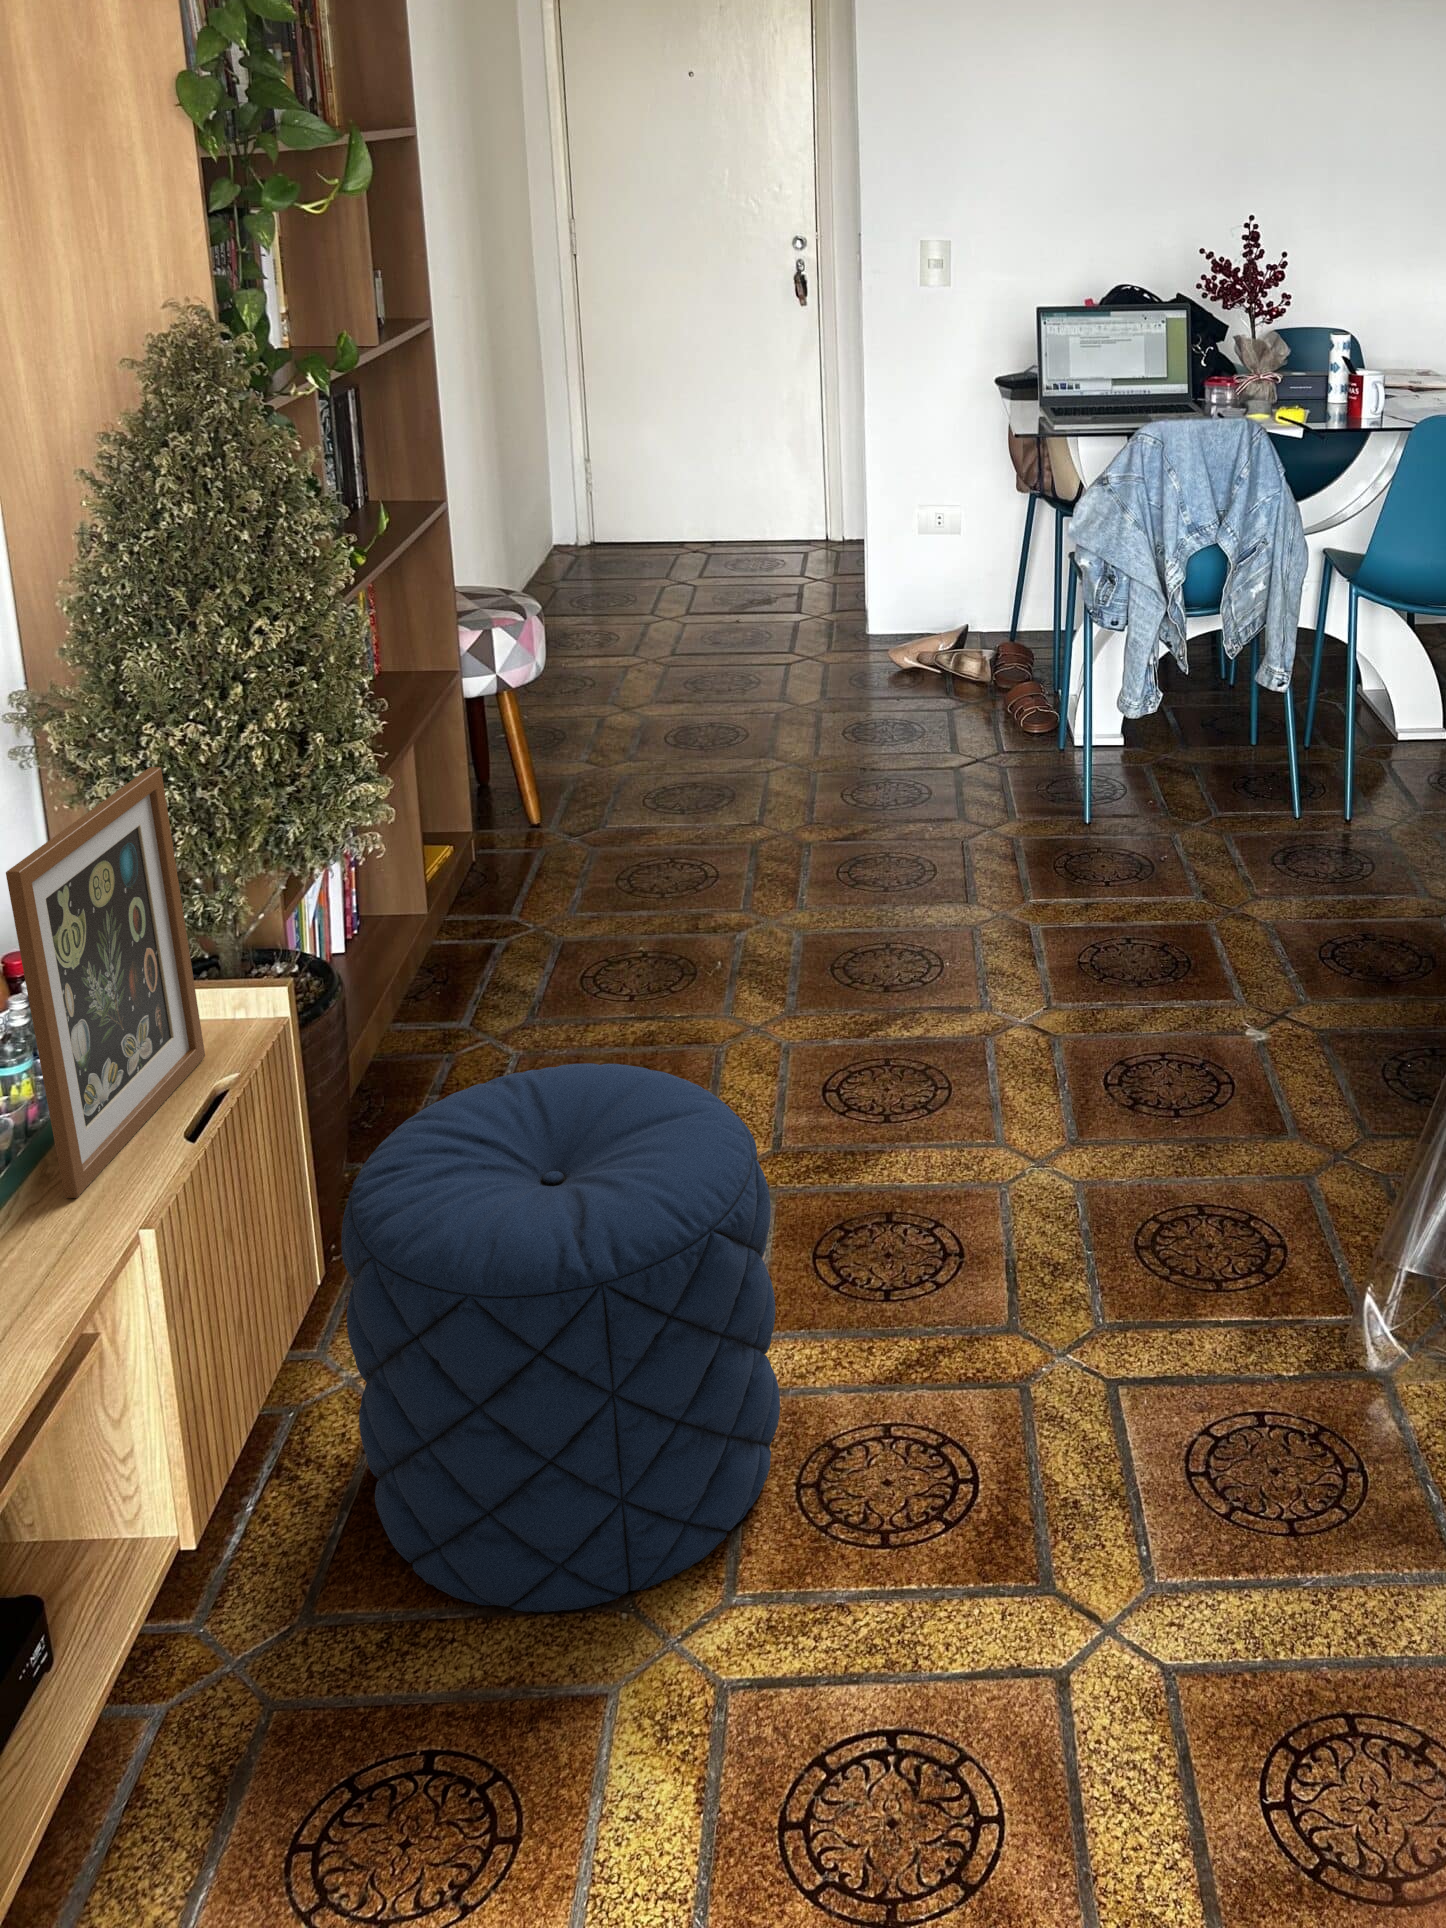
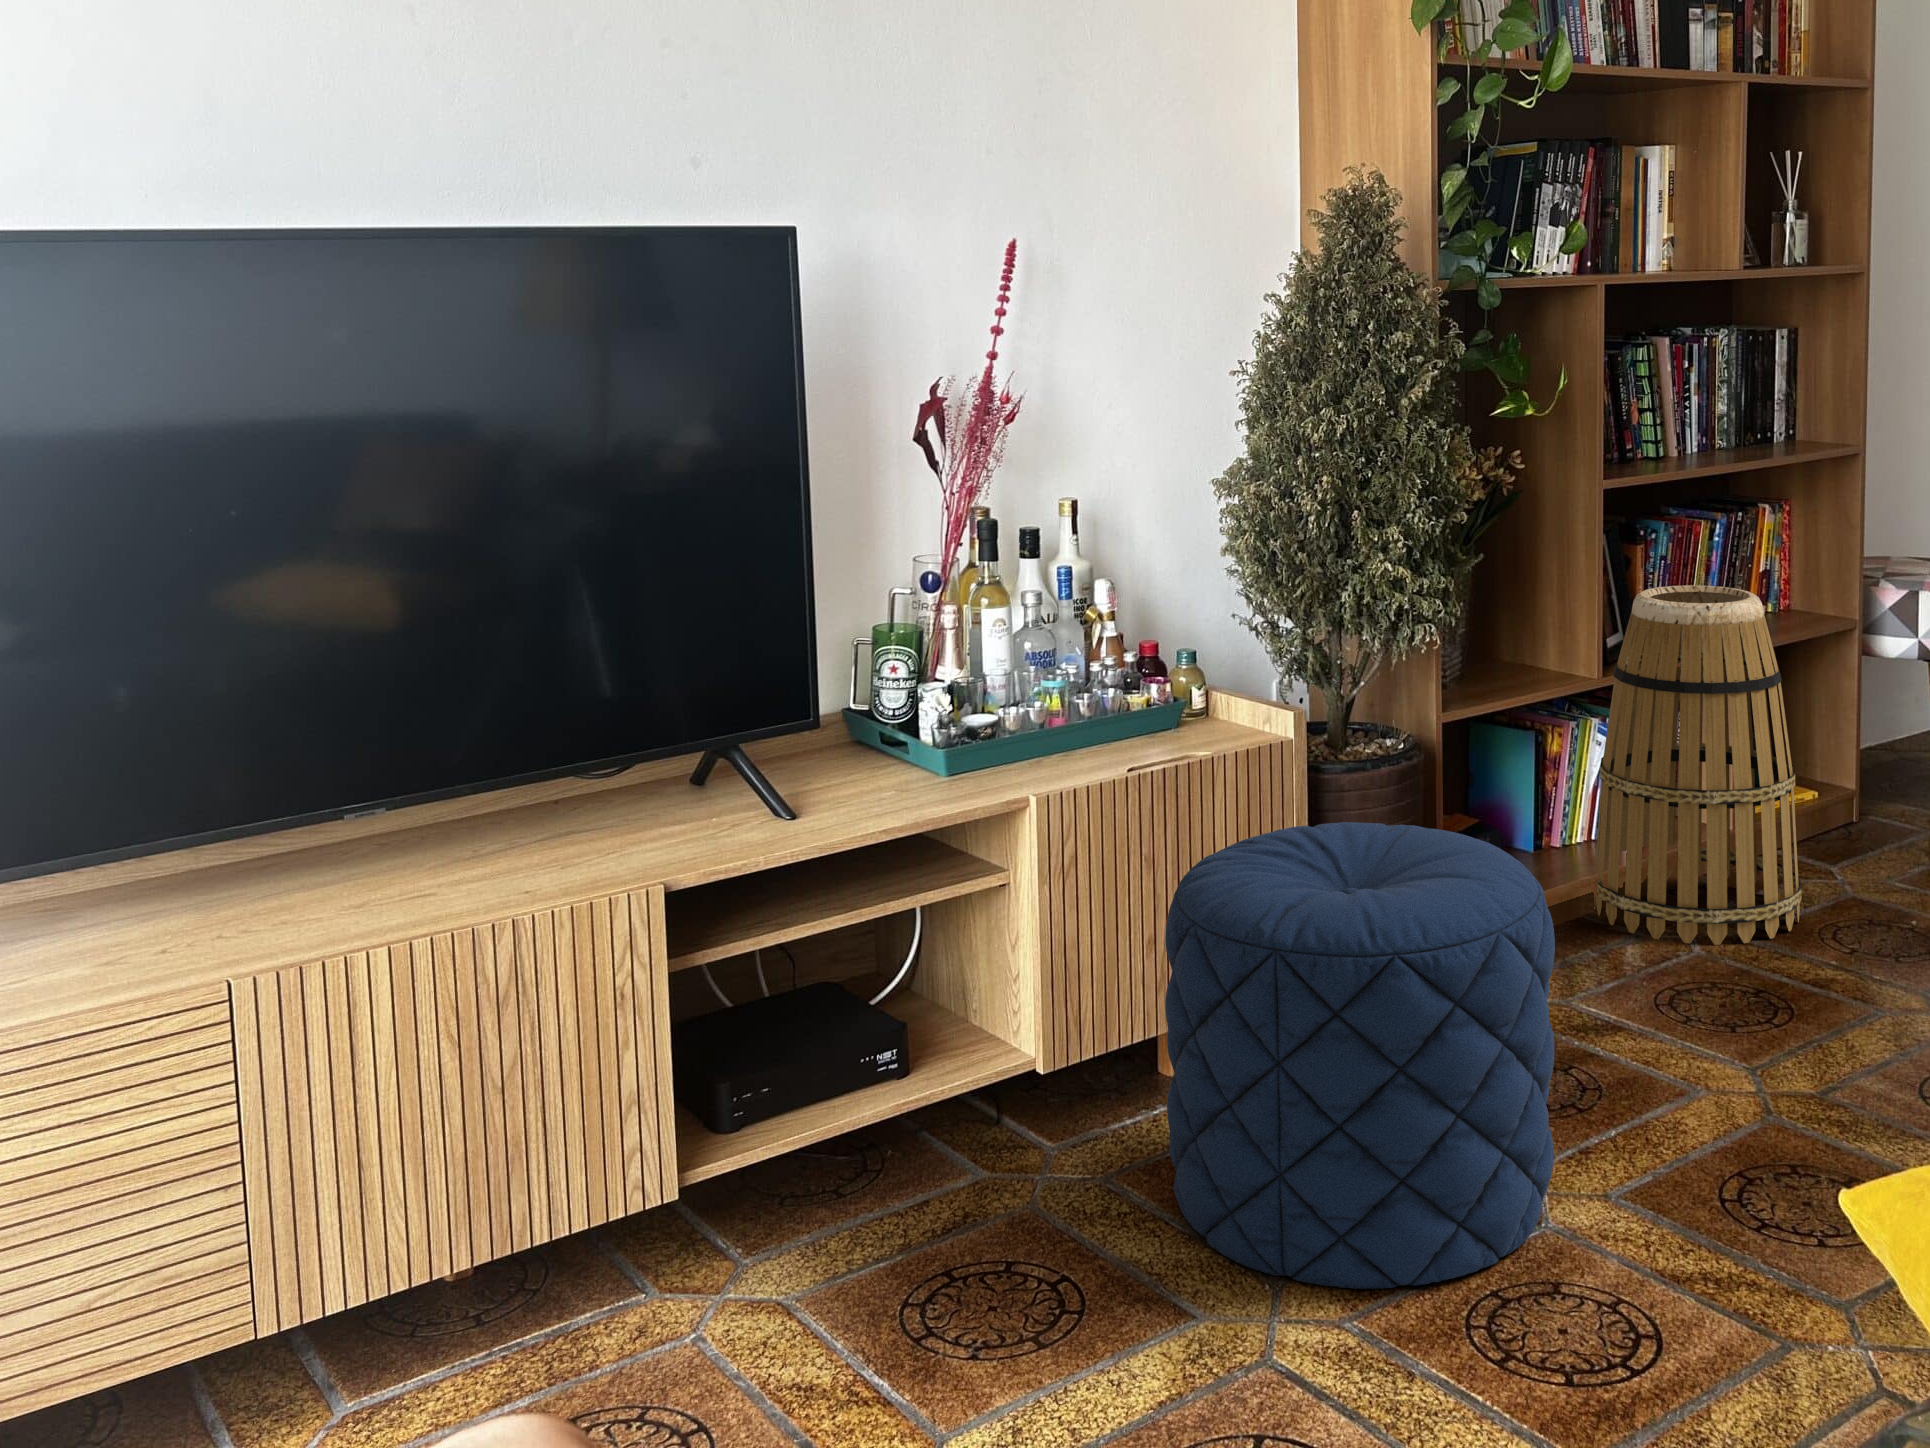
basket: none [352,687,562,1055] -> present [1594,586,1801,945]
picture frame: present [6,767,205,1198] -> none [1025,489,1219,773]

